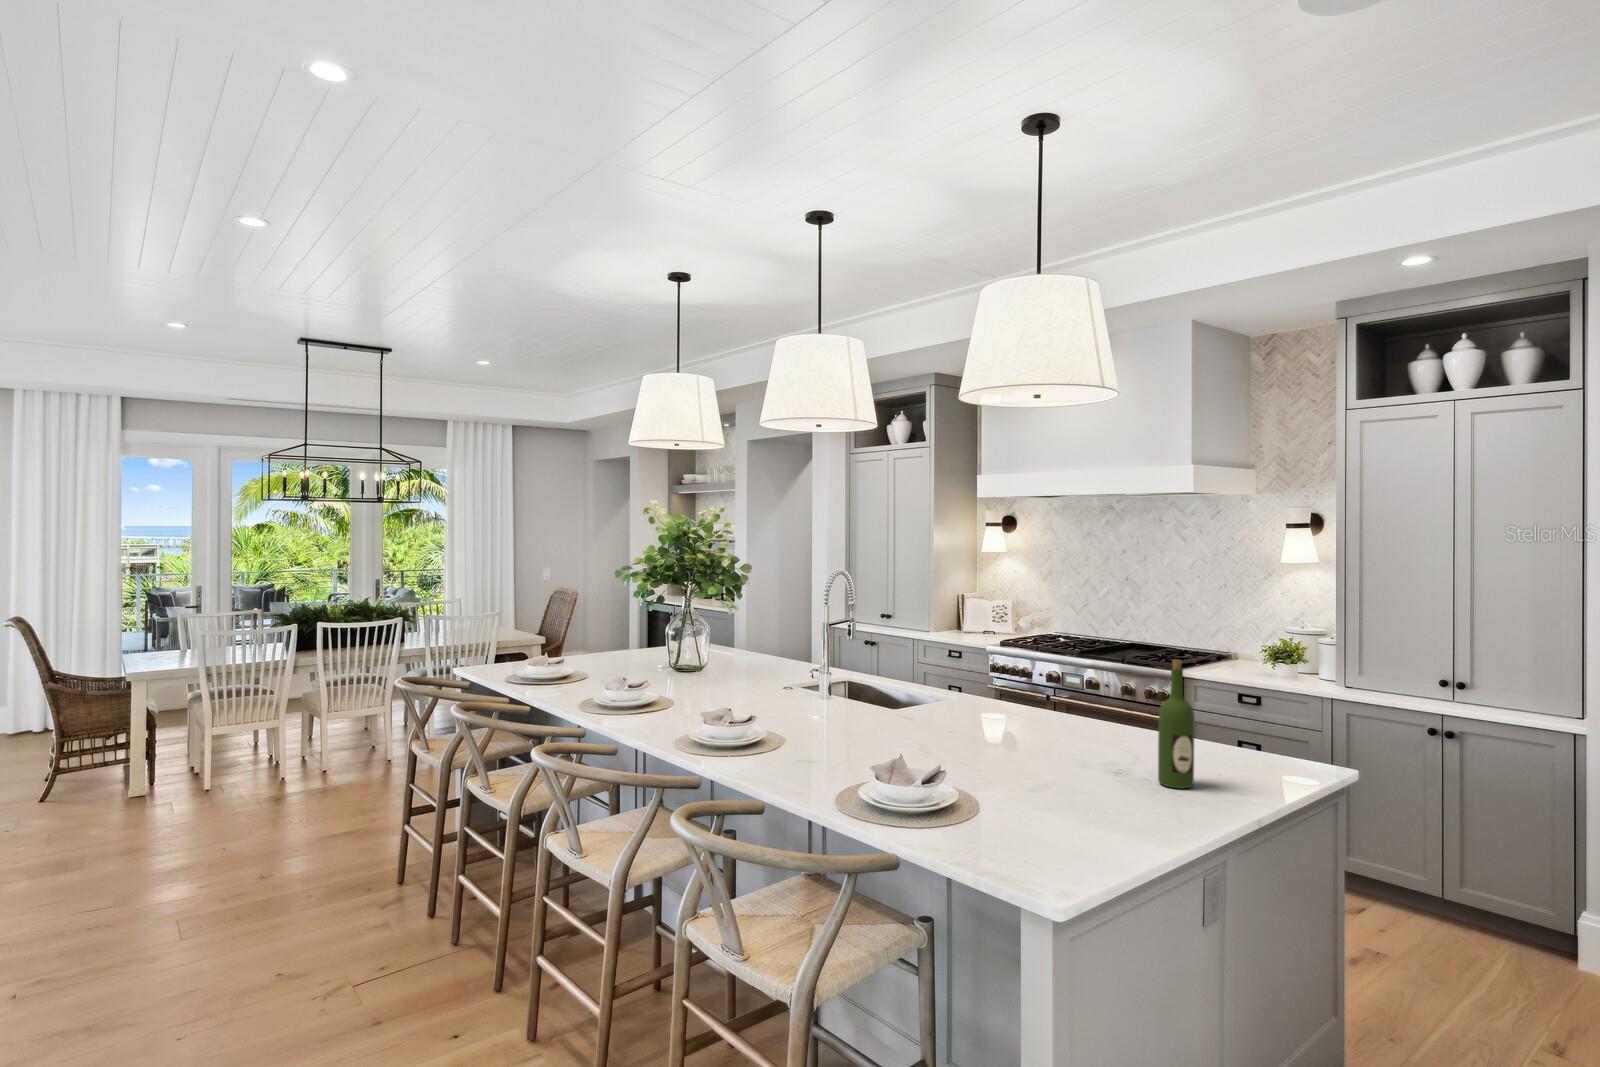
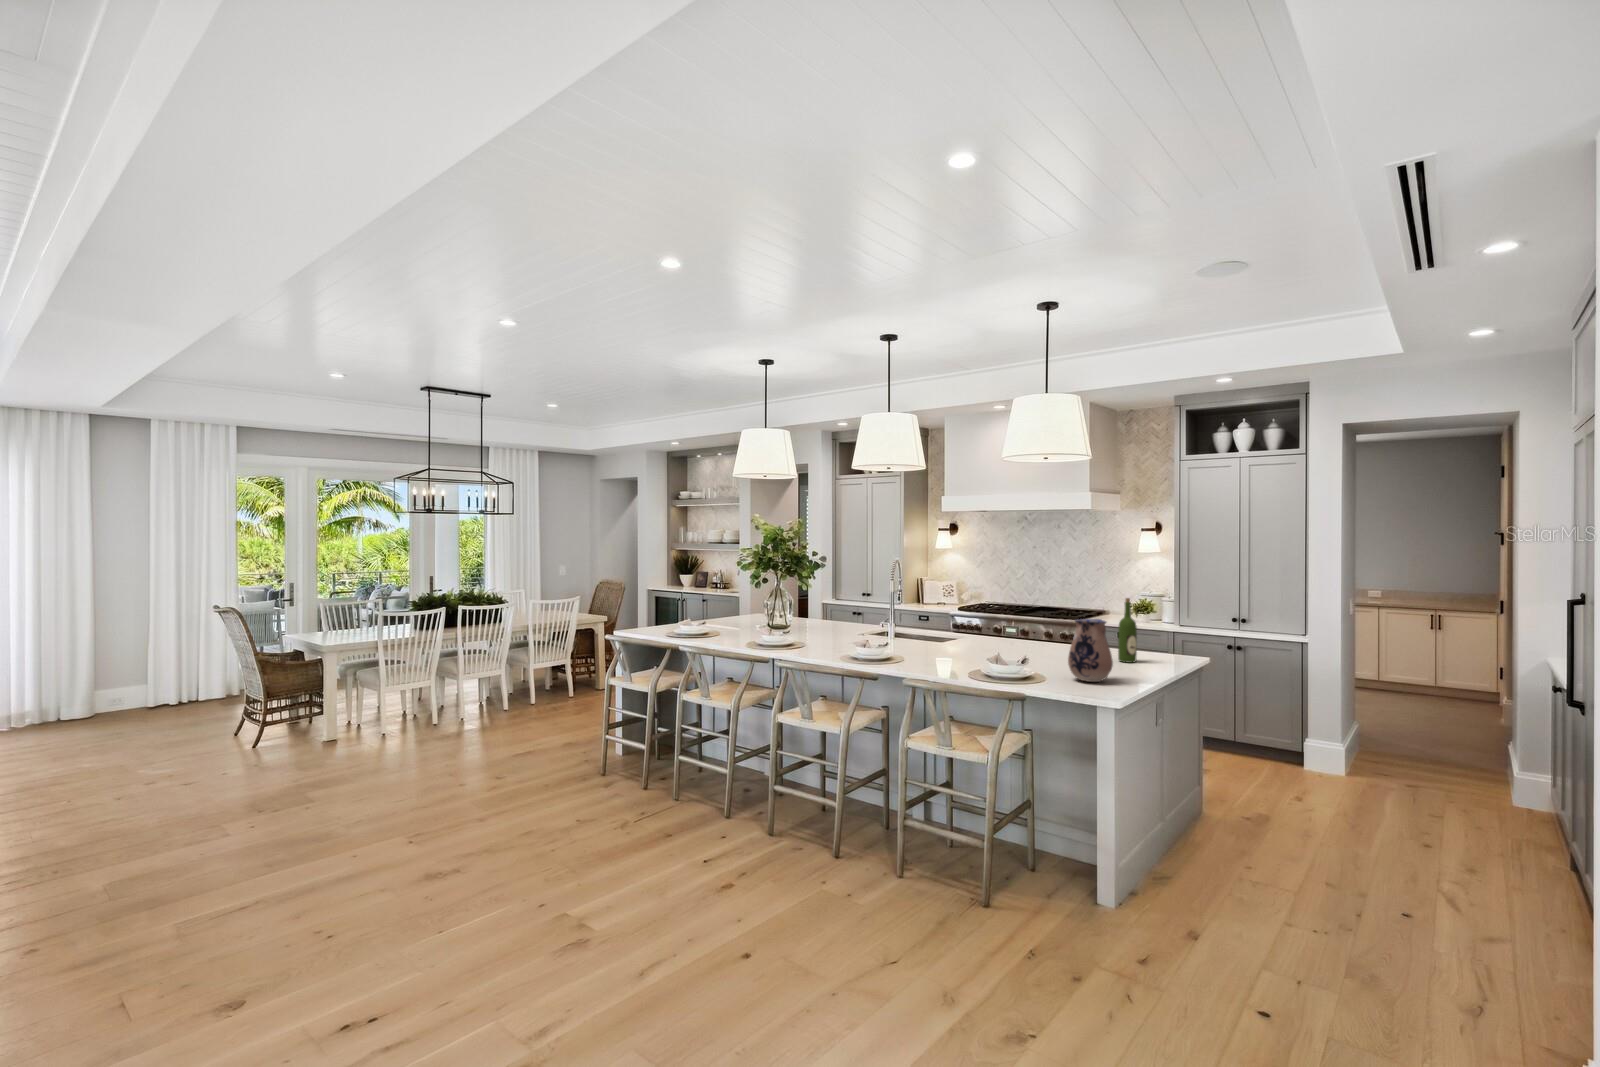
ceramic pitcher: none [1004,711,1096,852] -> present [1068,619,1113,682]

